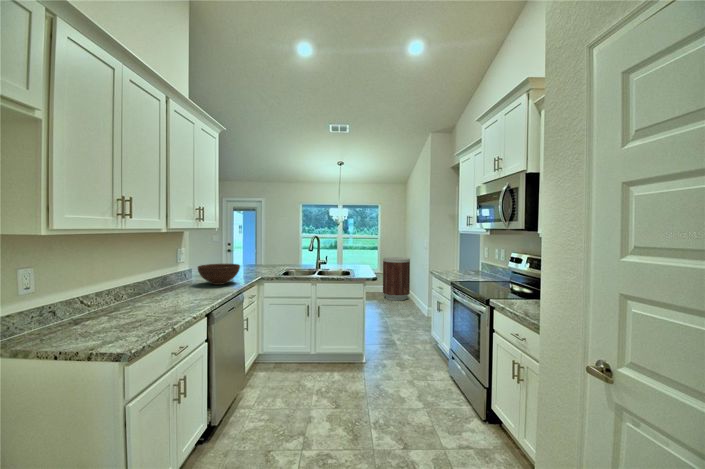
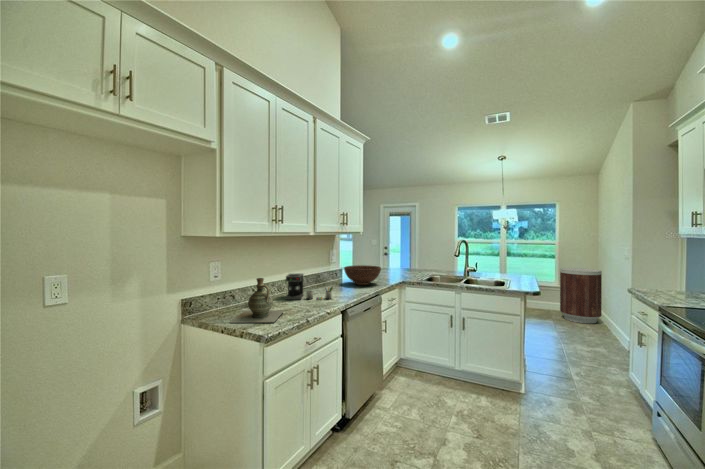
coffee maker: none [131,277,193,309] -> present [286,274,333,300]
ceramic jug: none [62,285,139,346] -> present [230,278,284,323]

